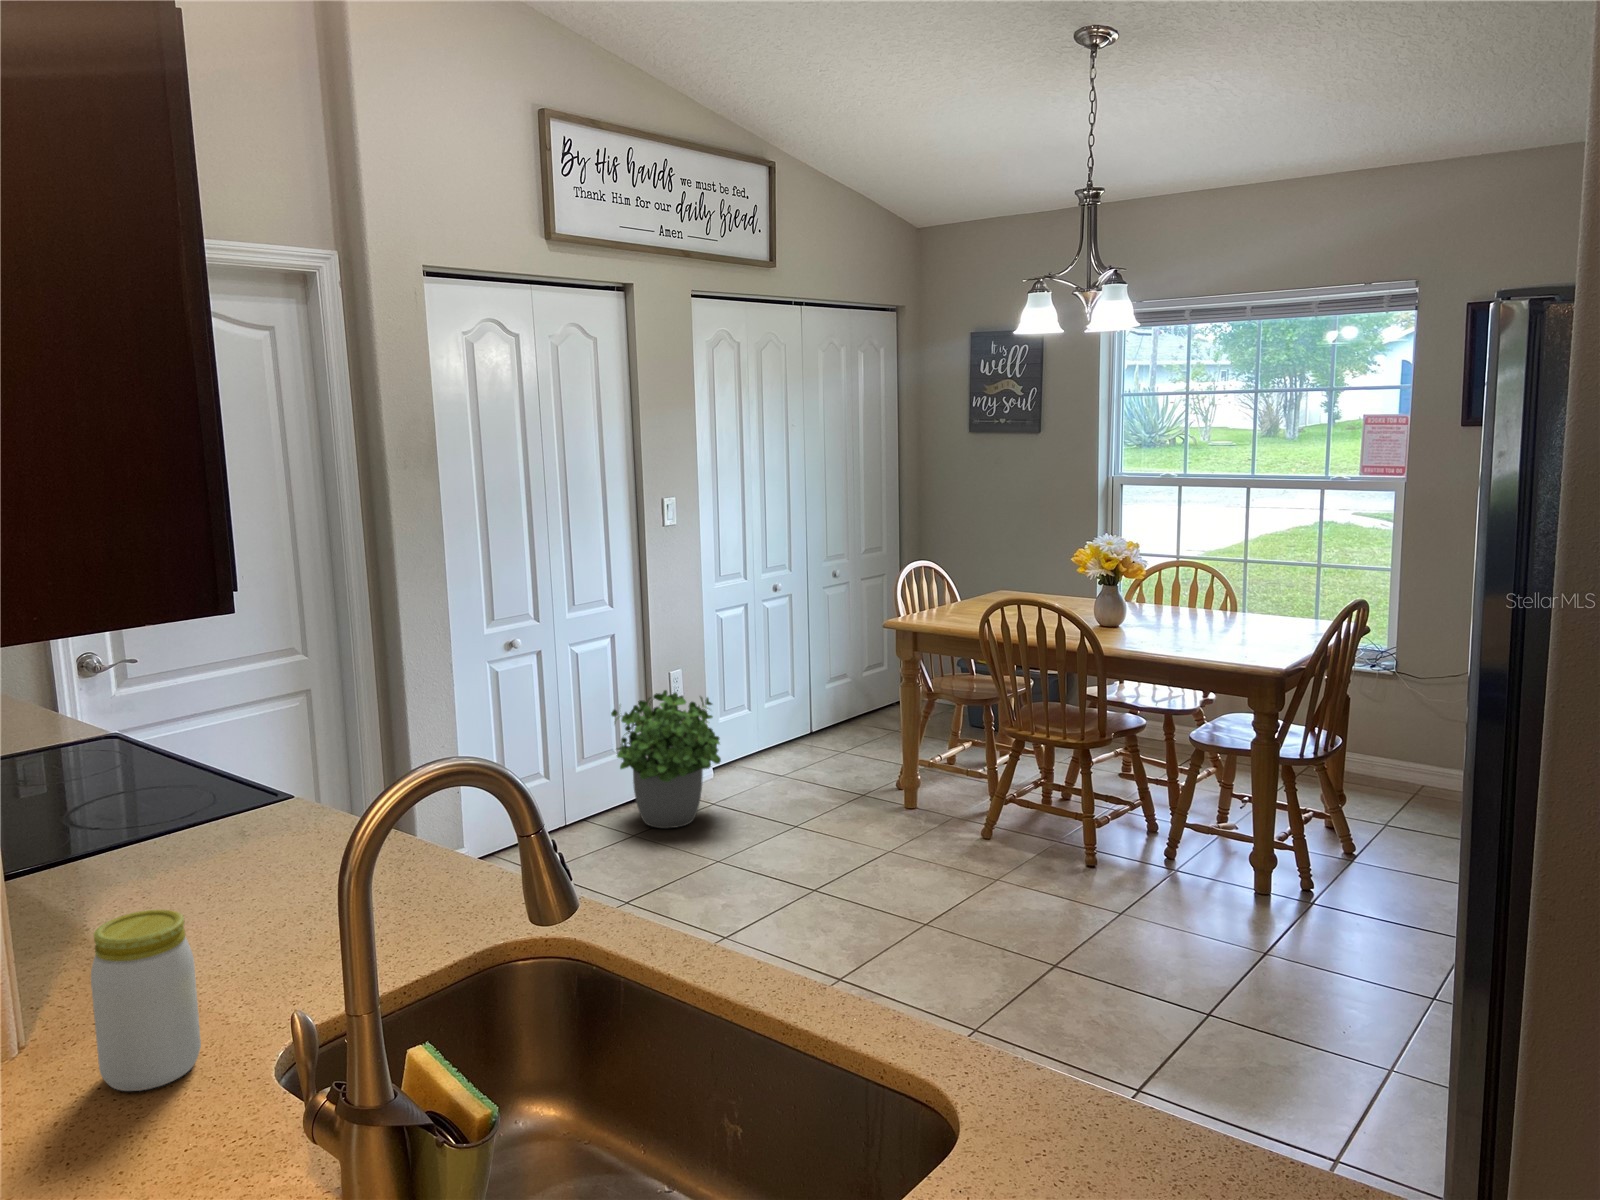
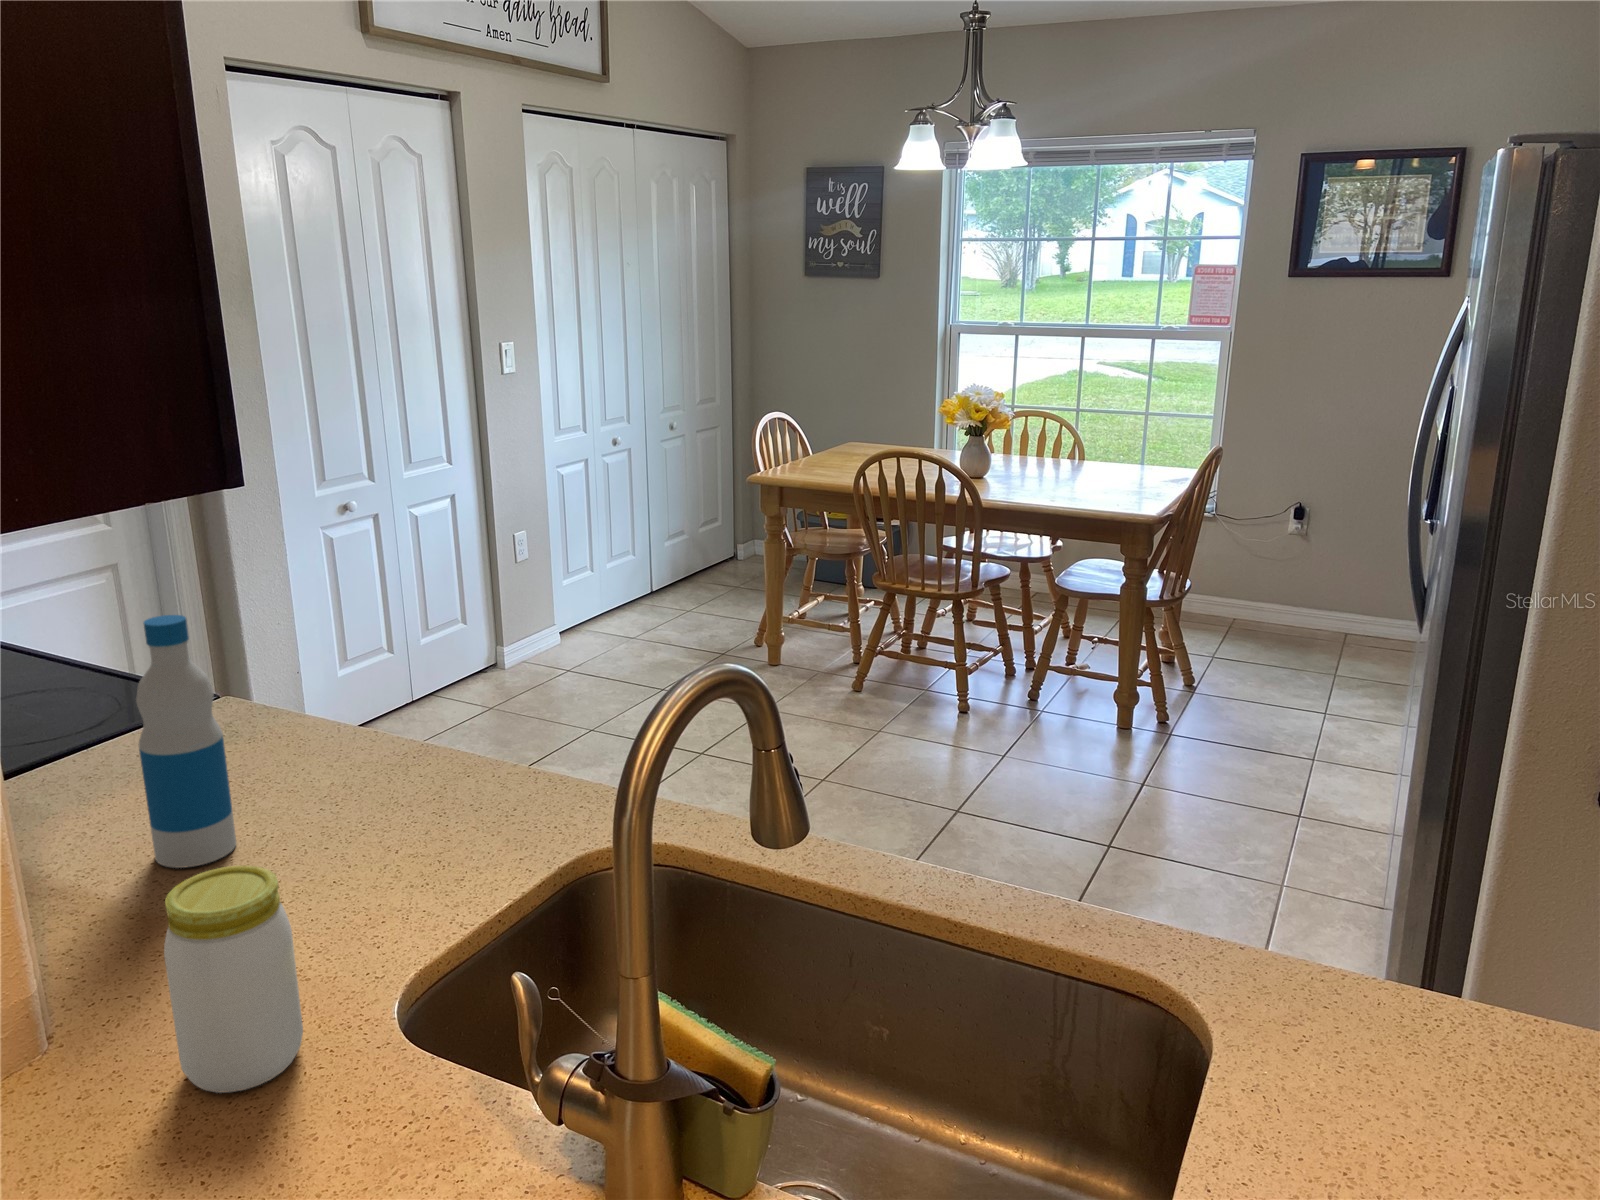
potted plant: present [611,690,721,828] -> none [457,552,584,699]
bottle: none [166,717,240,924] -> present [136,615,236,868]

